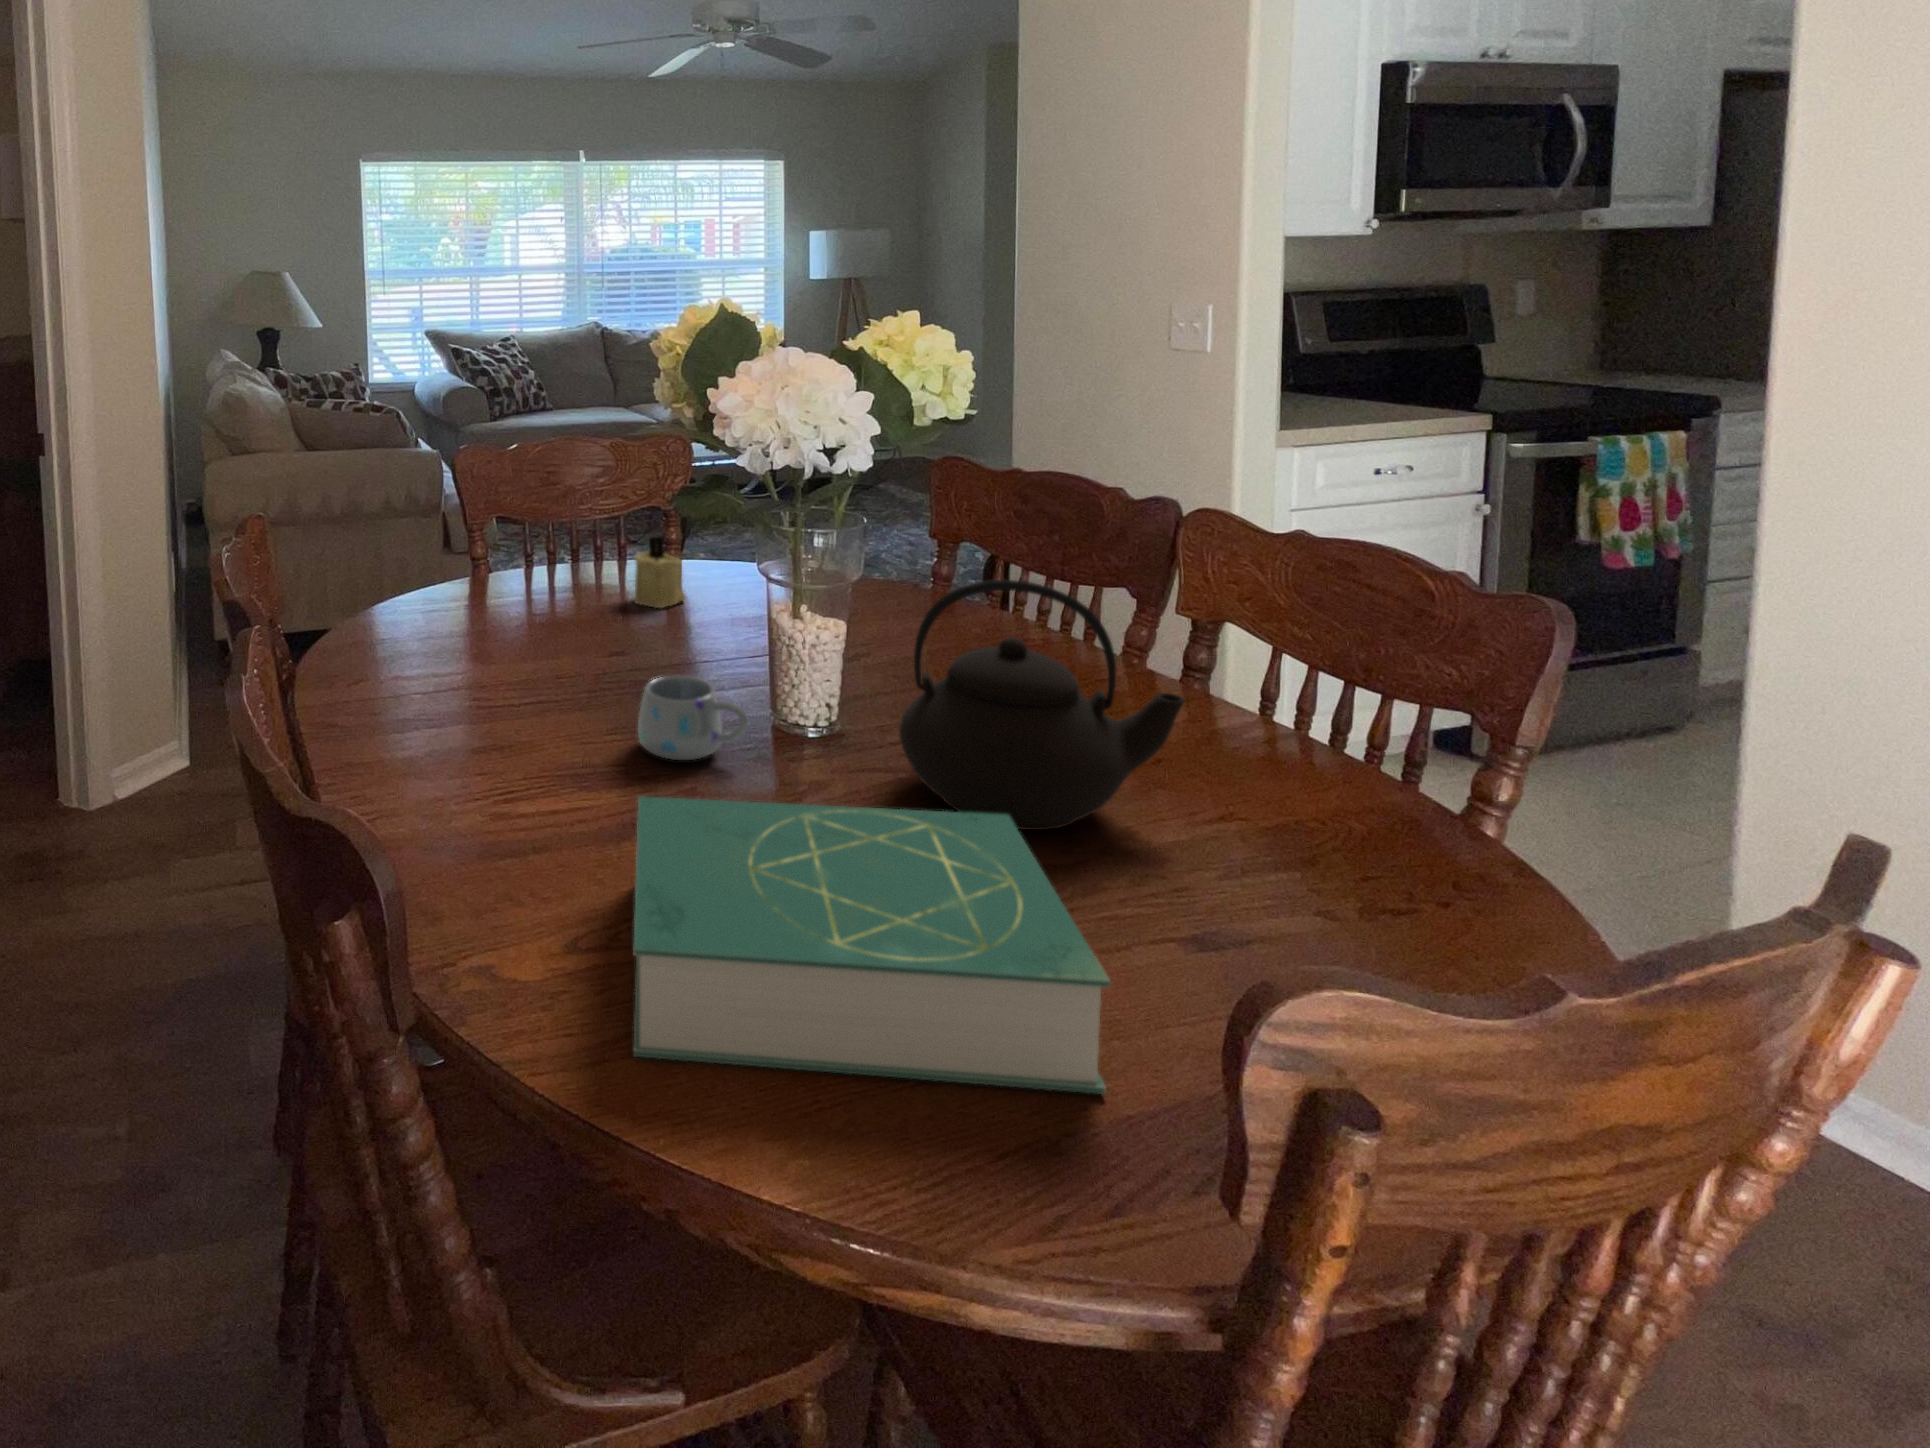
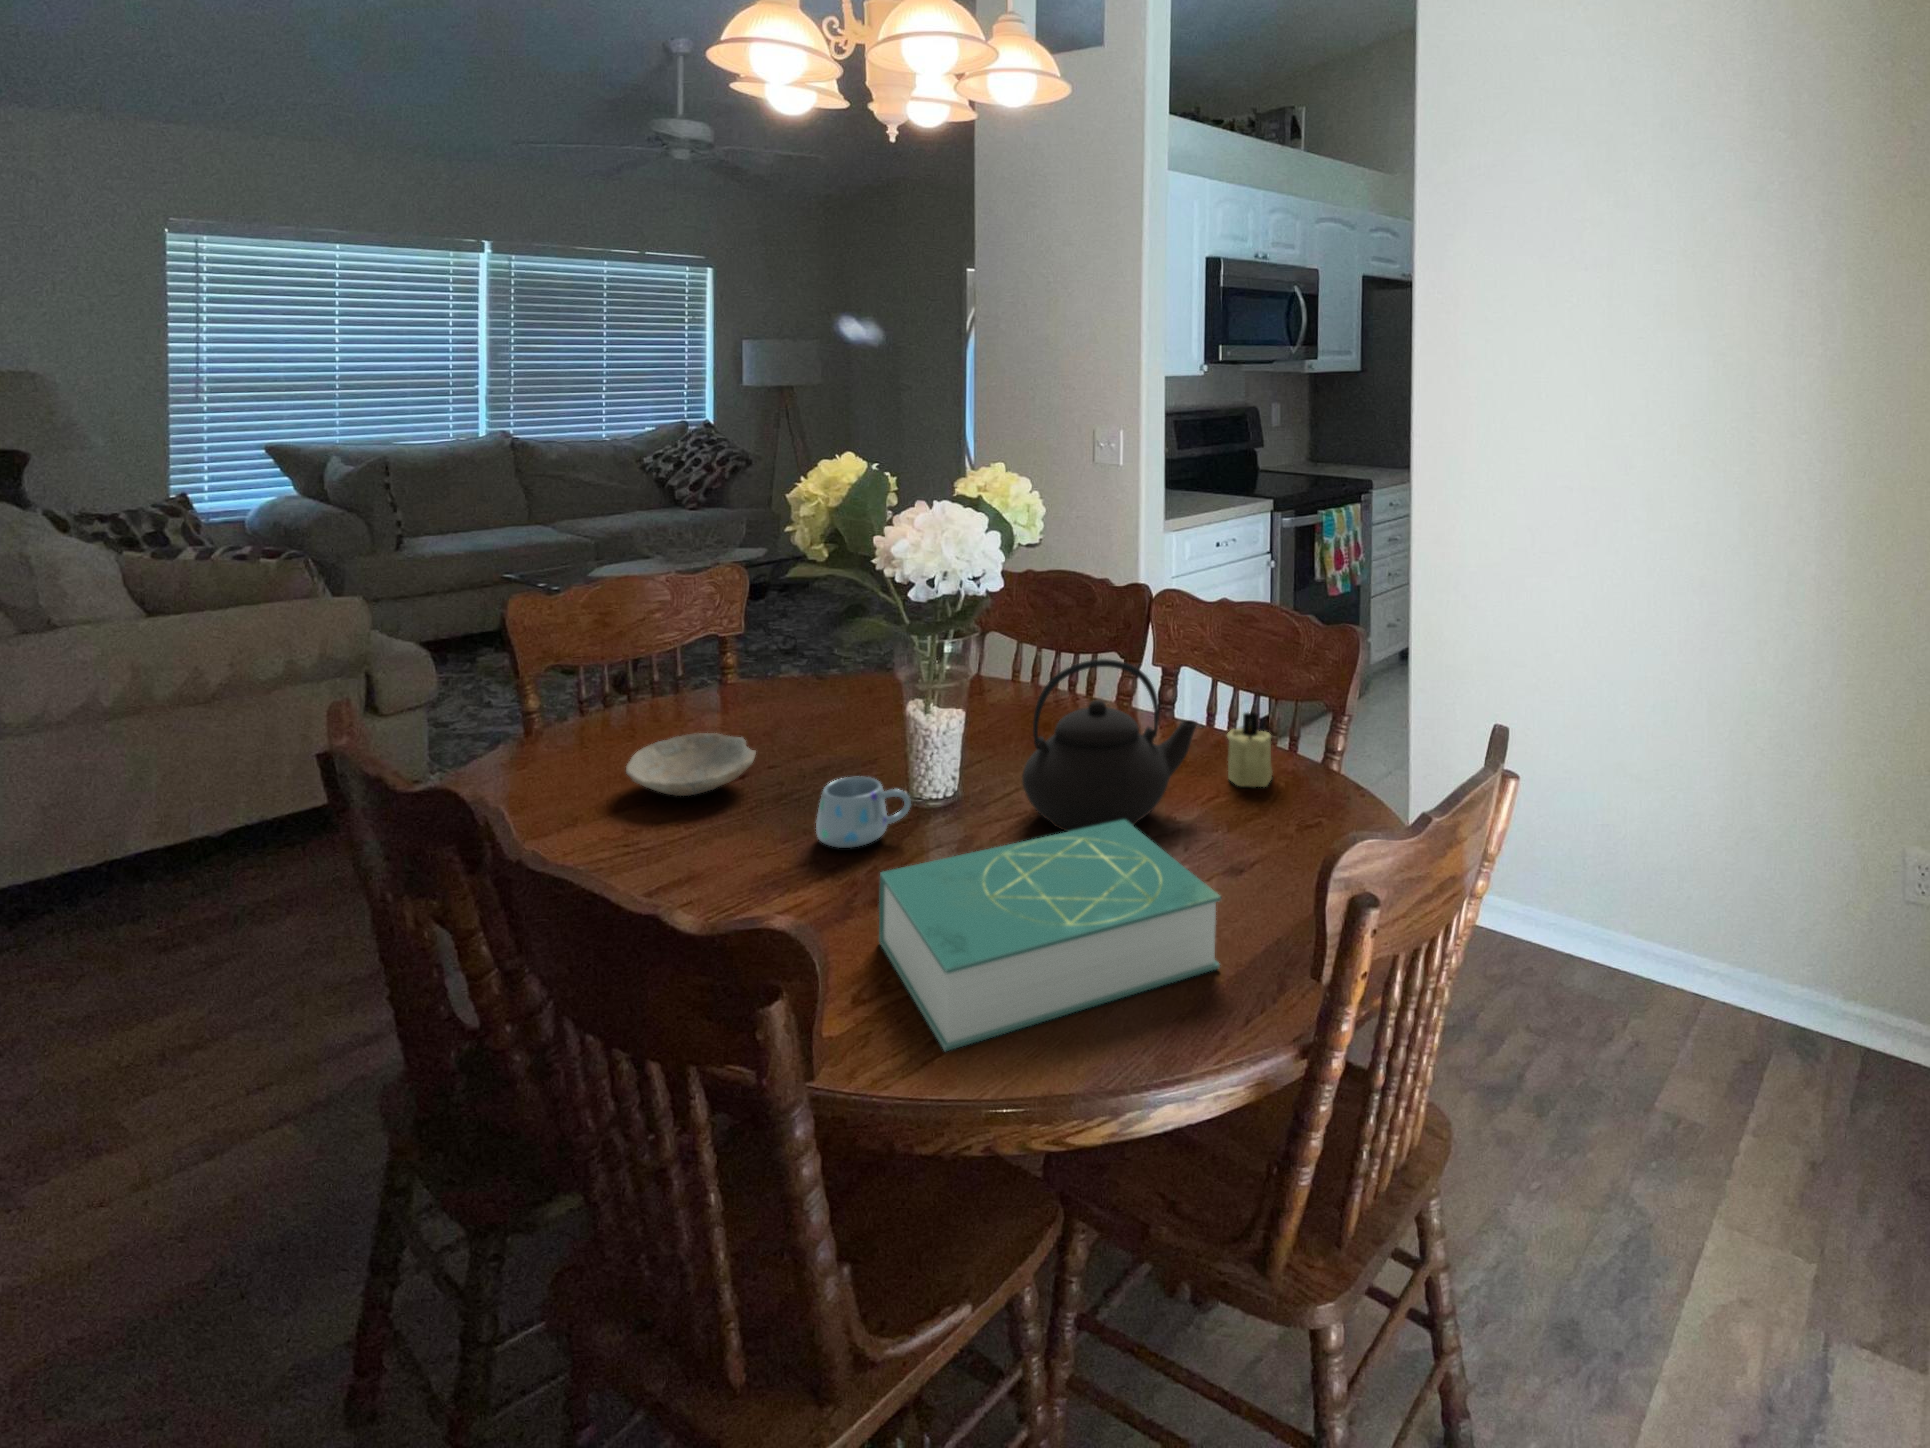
candle: present [635,536,686,608] -> present [1227,713,1272,787]
bowl: none [487,599,617,664] -> present [626,733,756,796]

